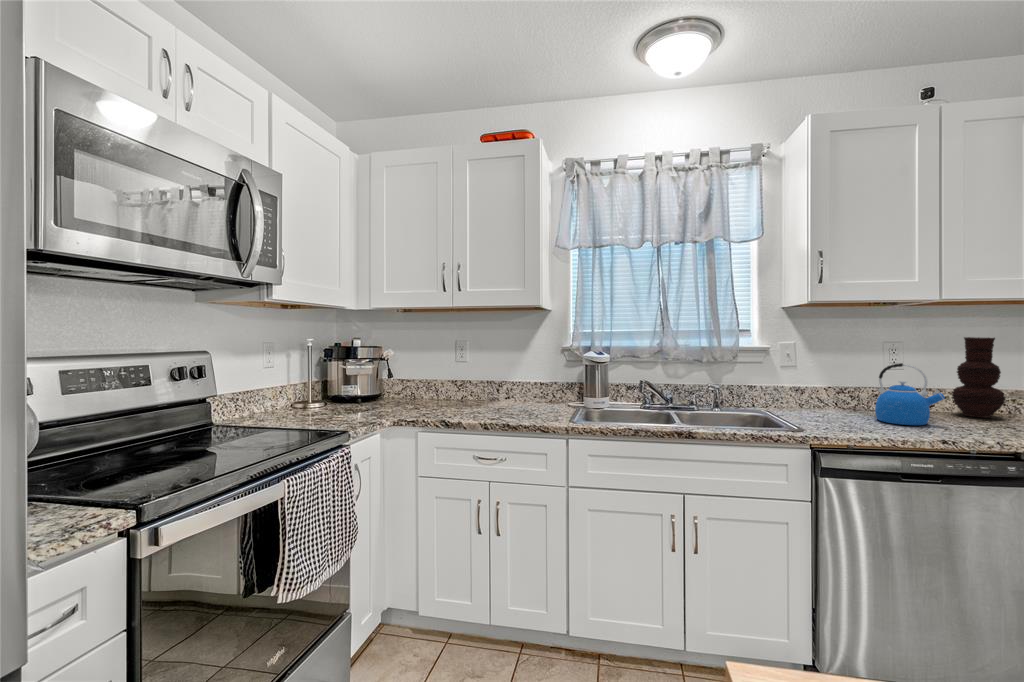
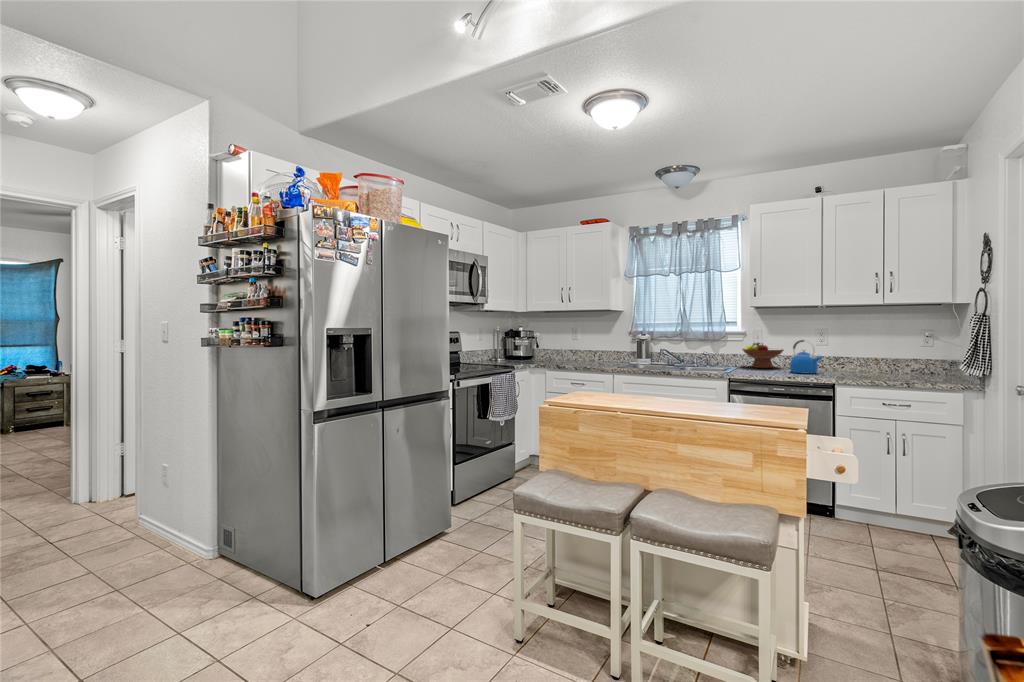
vase: present [951,337,1005,418] -> none [849,326,878,373]
fruit bowl: none [767,366,843,411] -> present [743,343,784,368]

